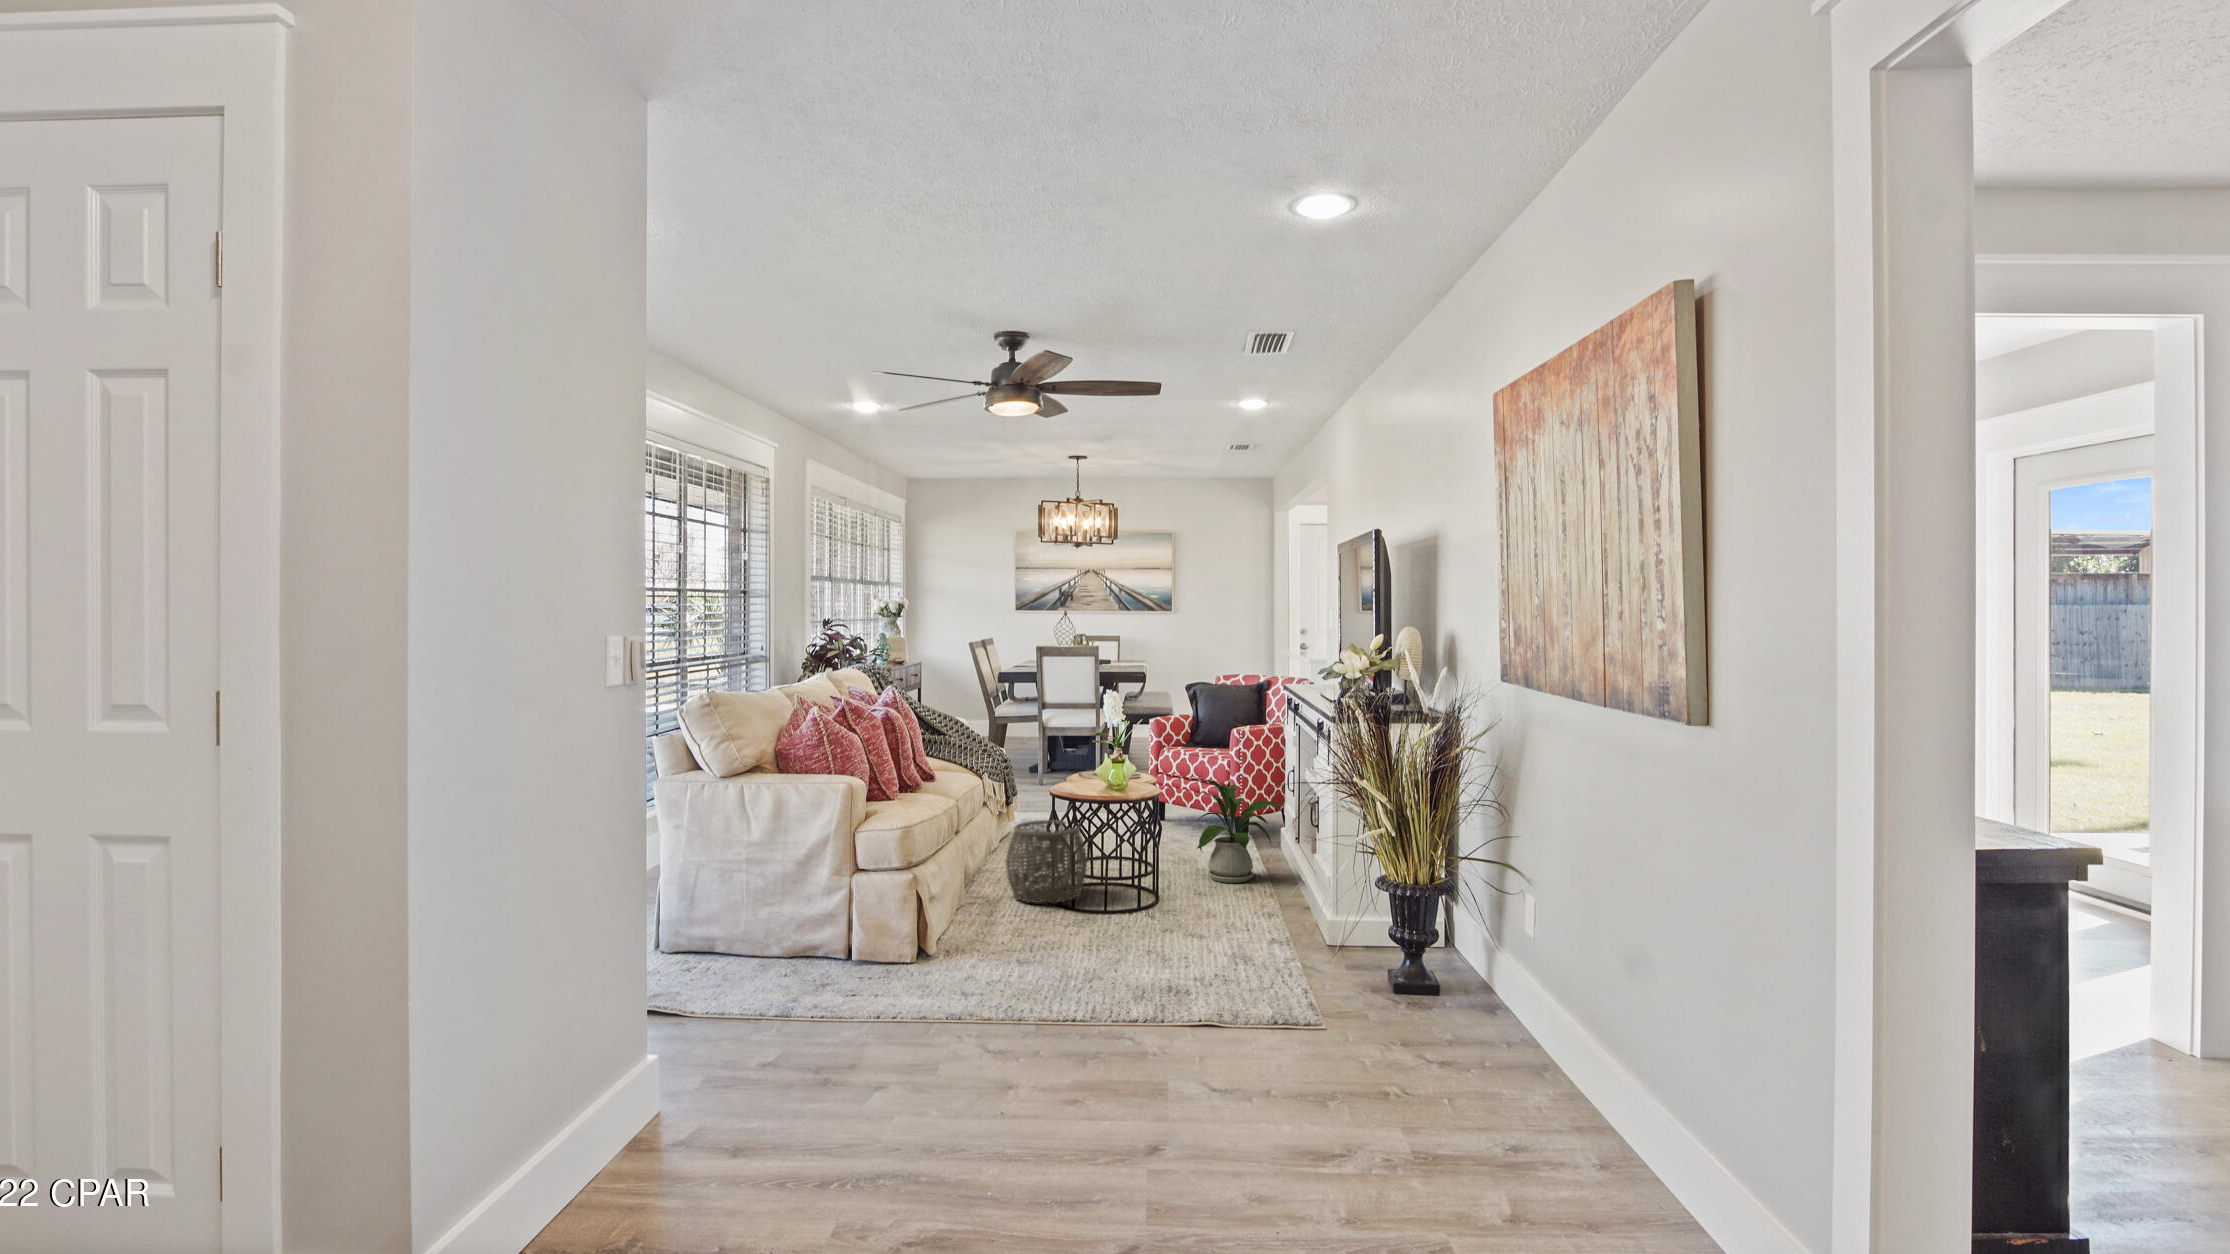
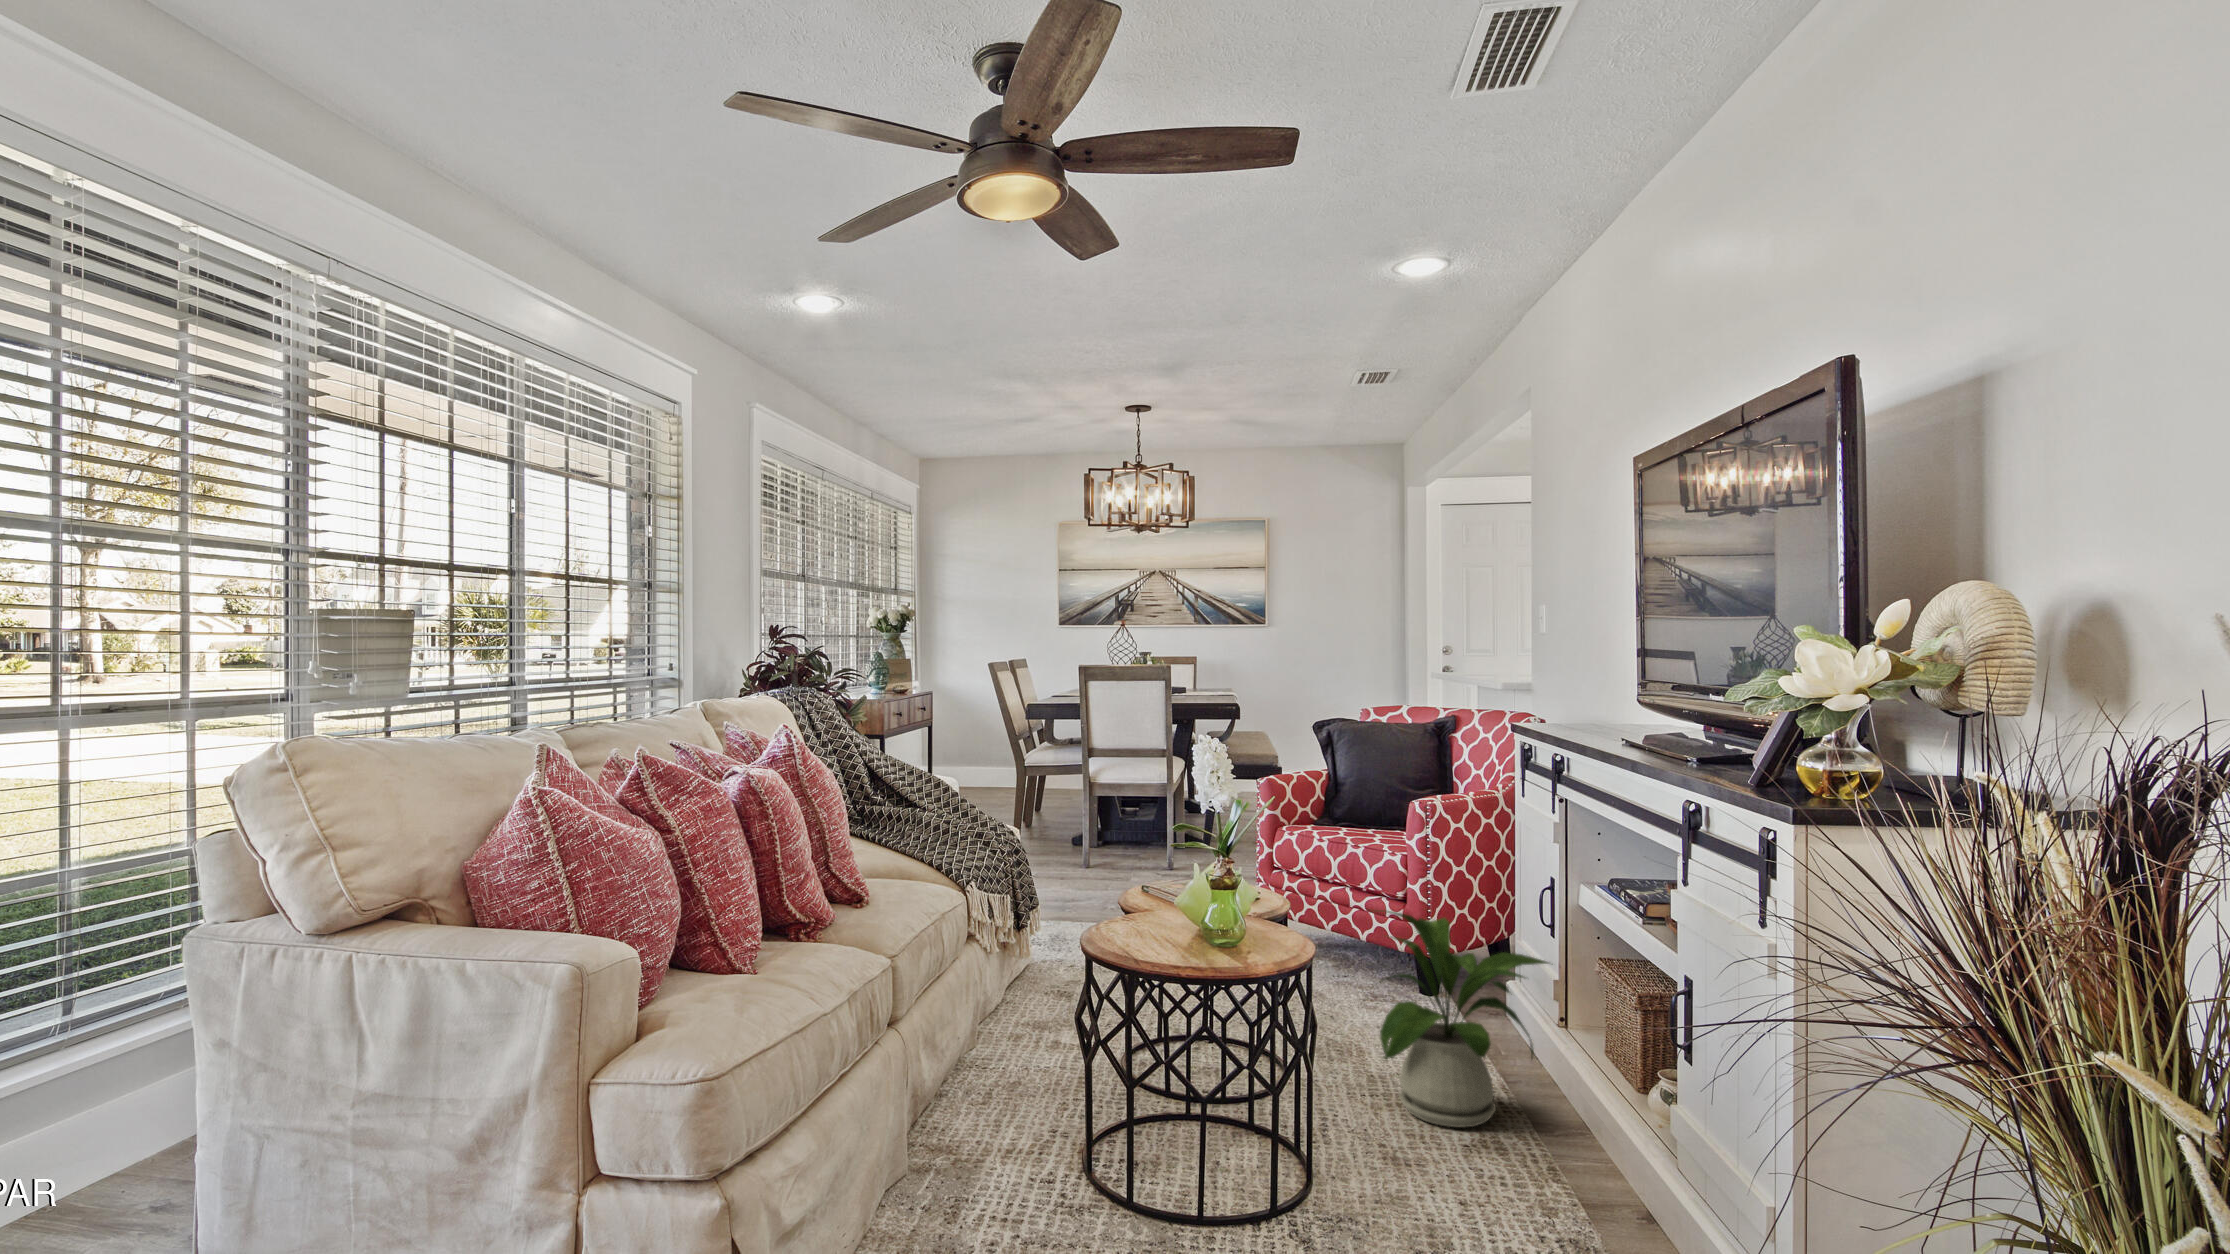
woven basket: present [1006,820,1087,904] -> none [991,989,1160,1186]

